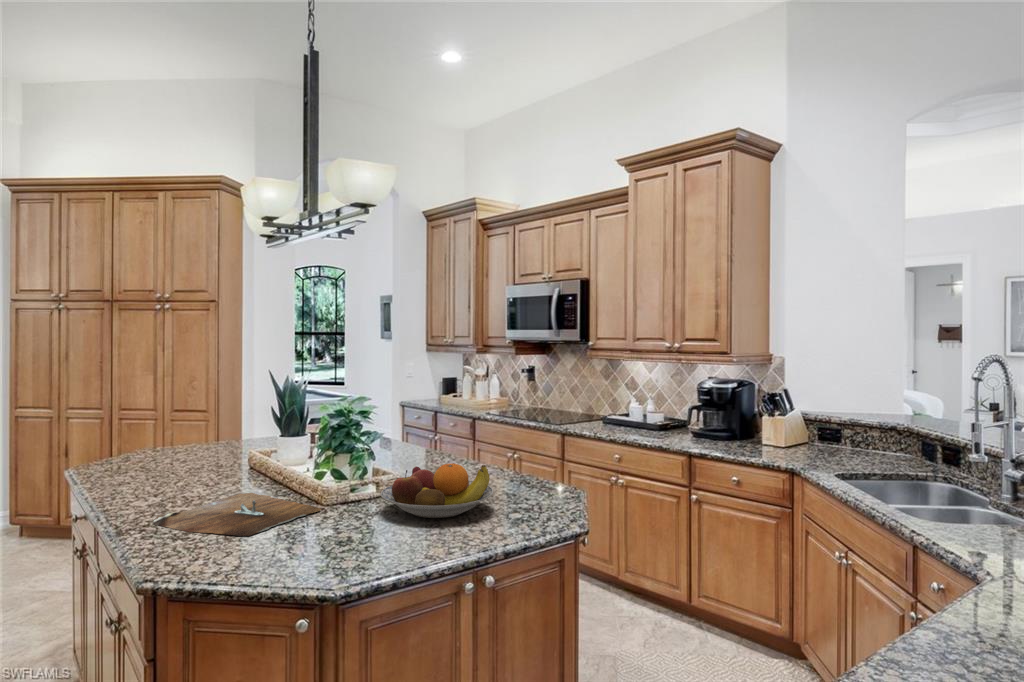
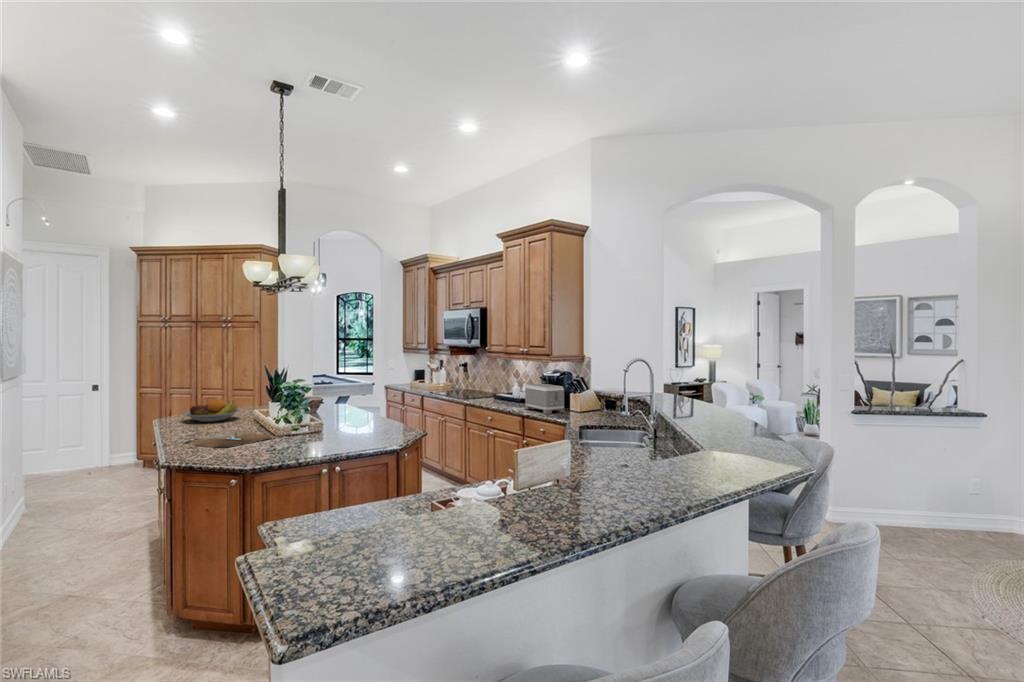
toaster: none [687,401,766,453] -> present [524,384,565,414]
fruit bowl: present [381,464,493,518] -> present [183,399,240,422]

